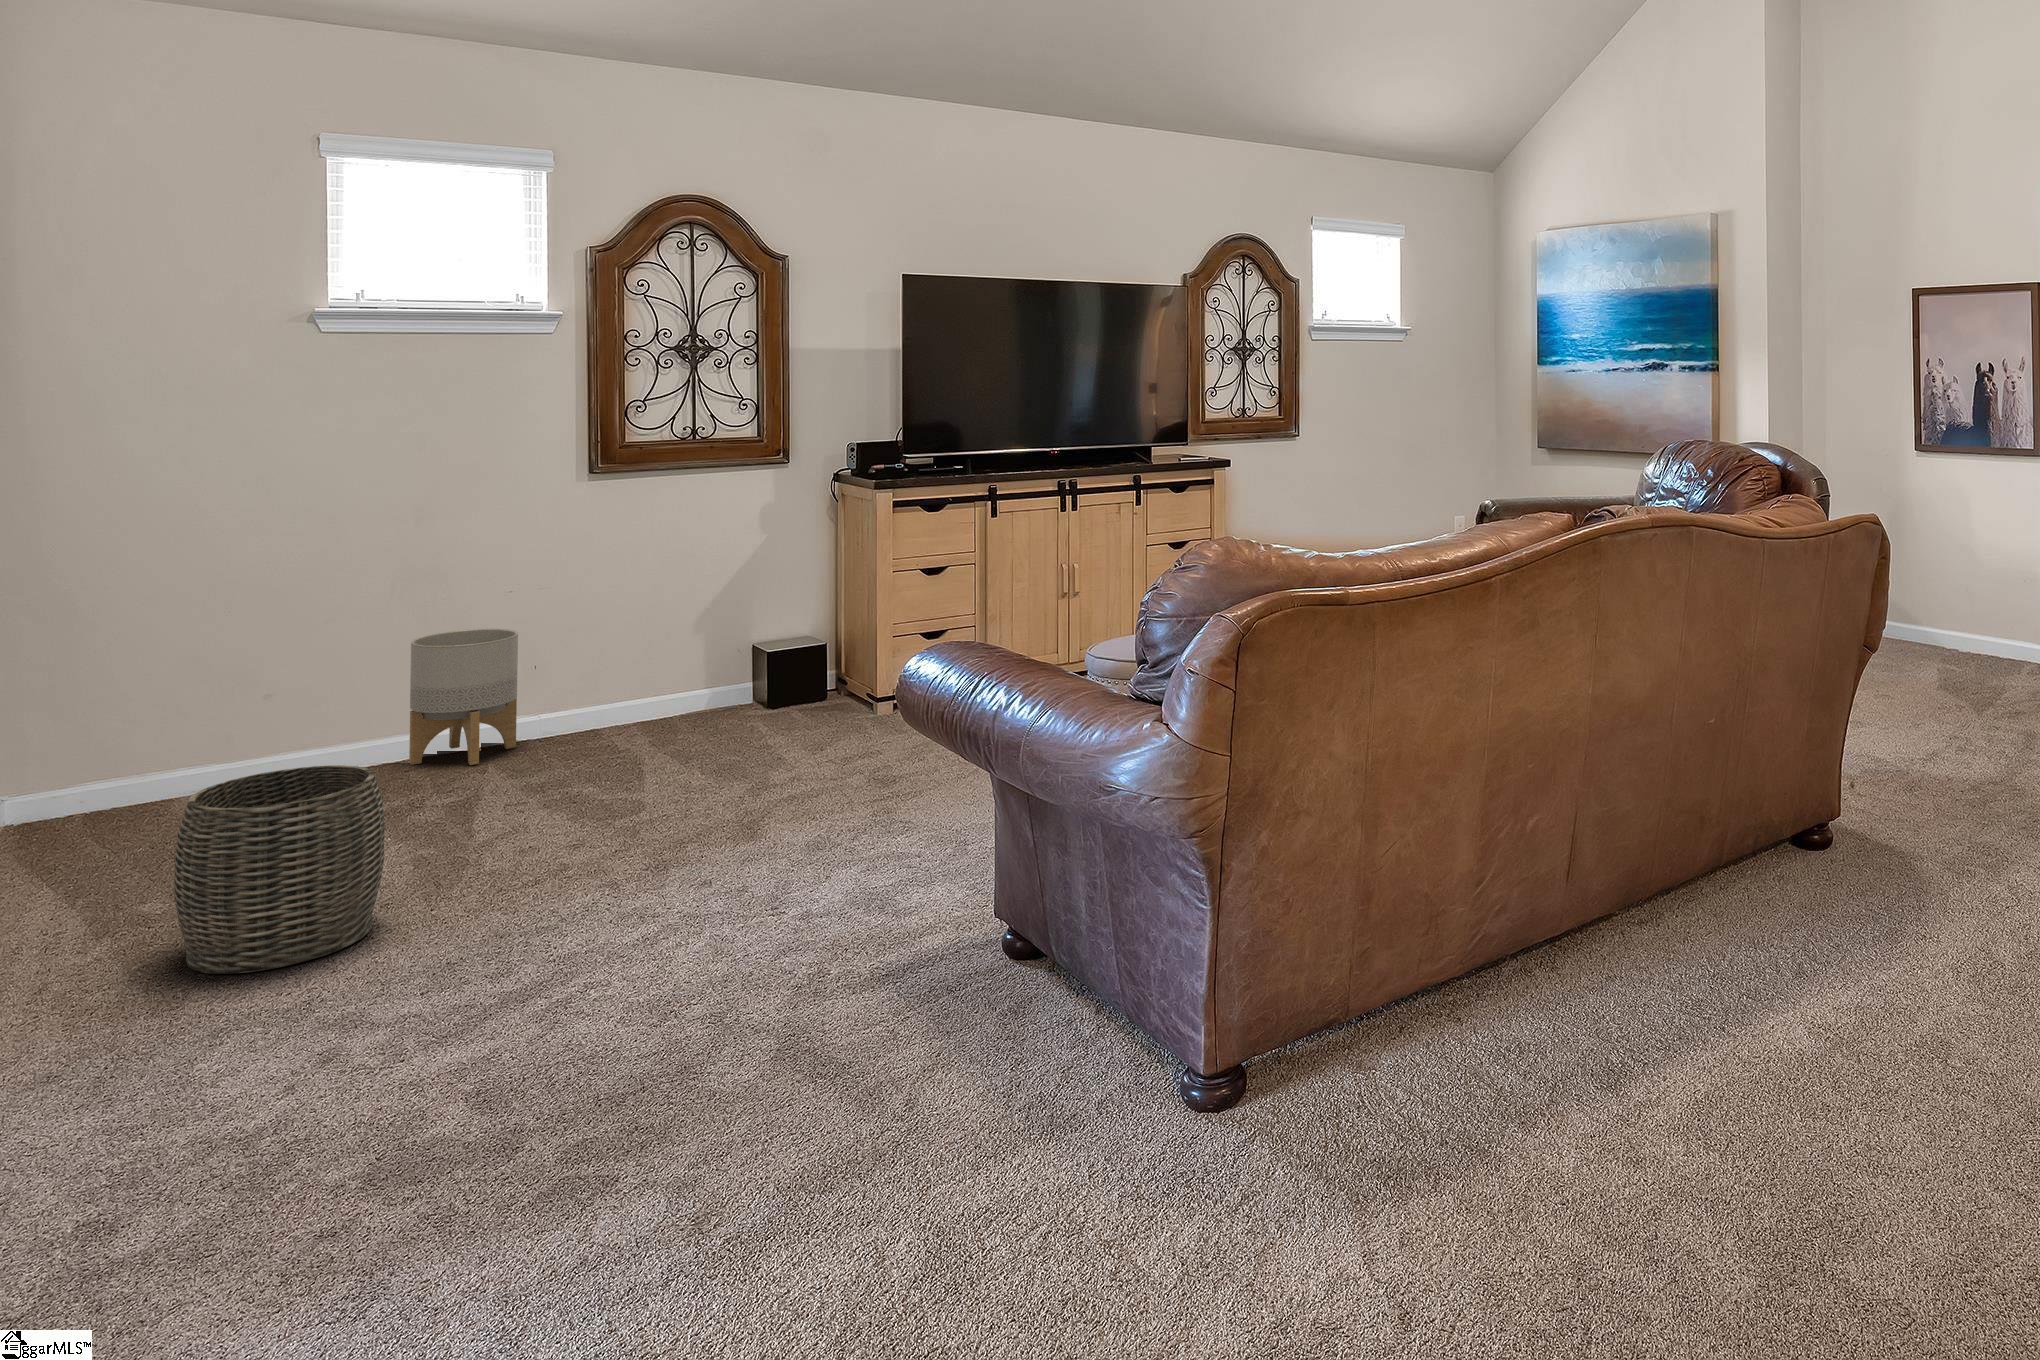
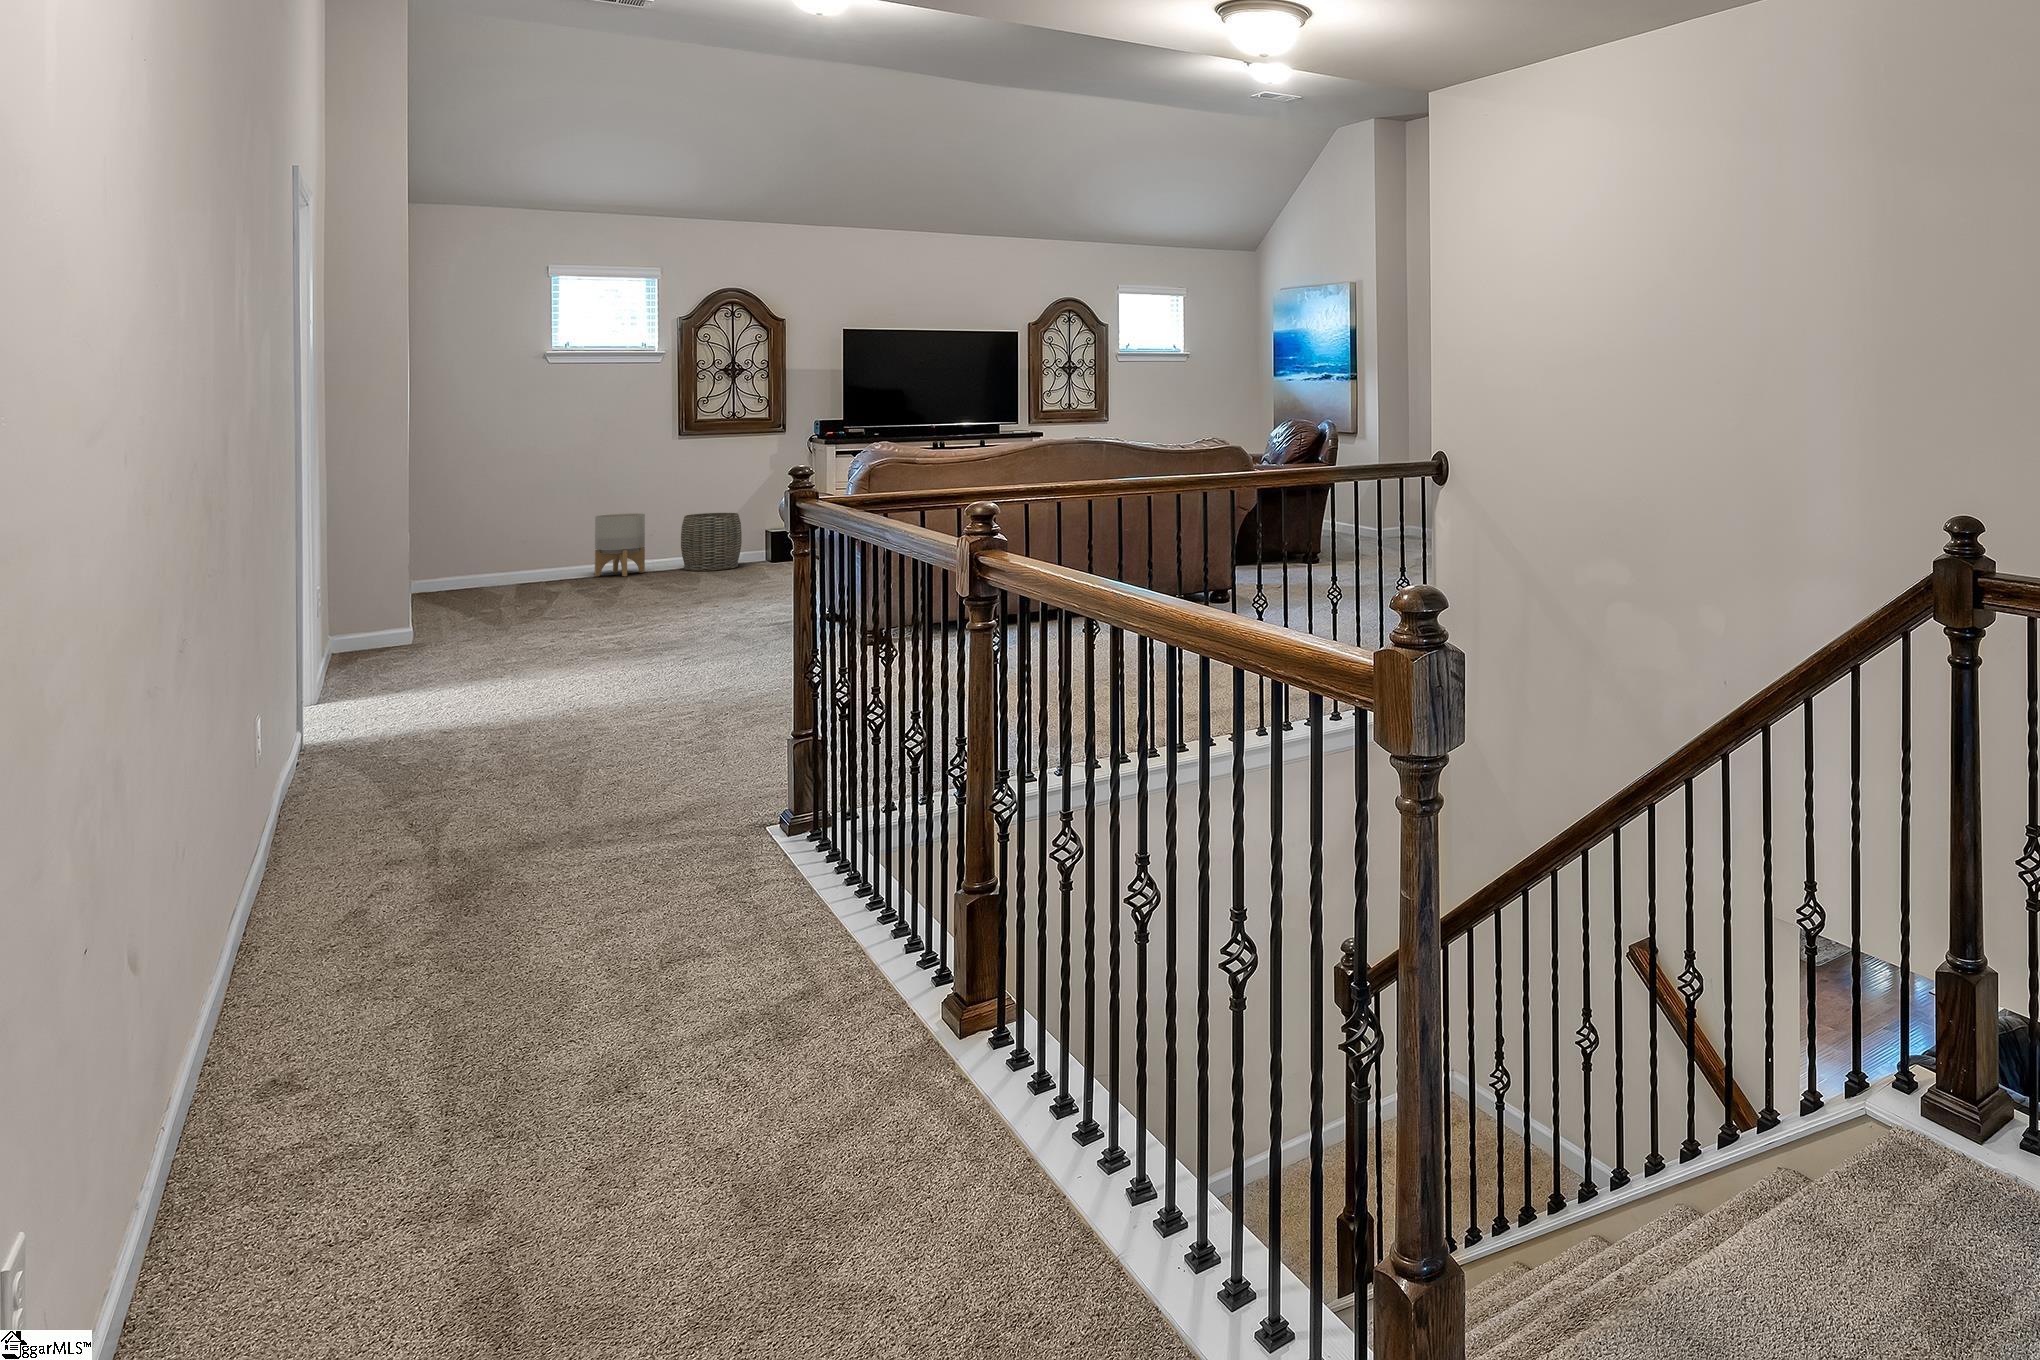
woven basket: present [174,765,385,974] -> present [681,513,742,571]

